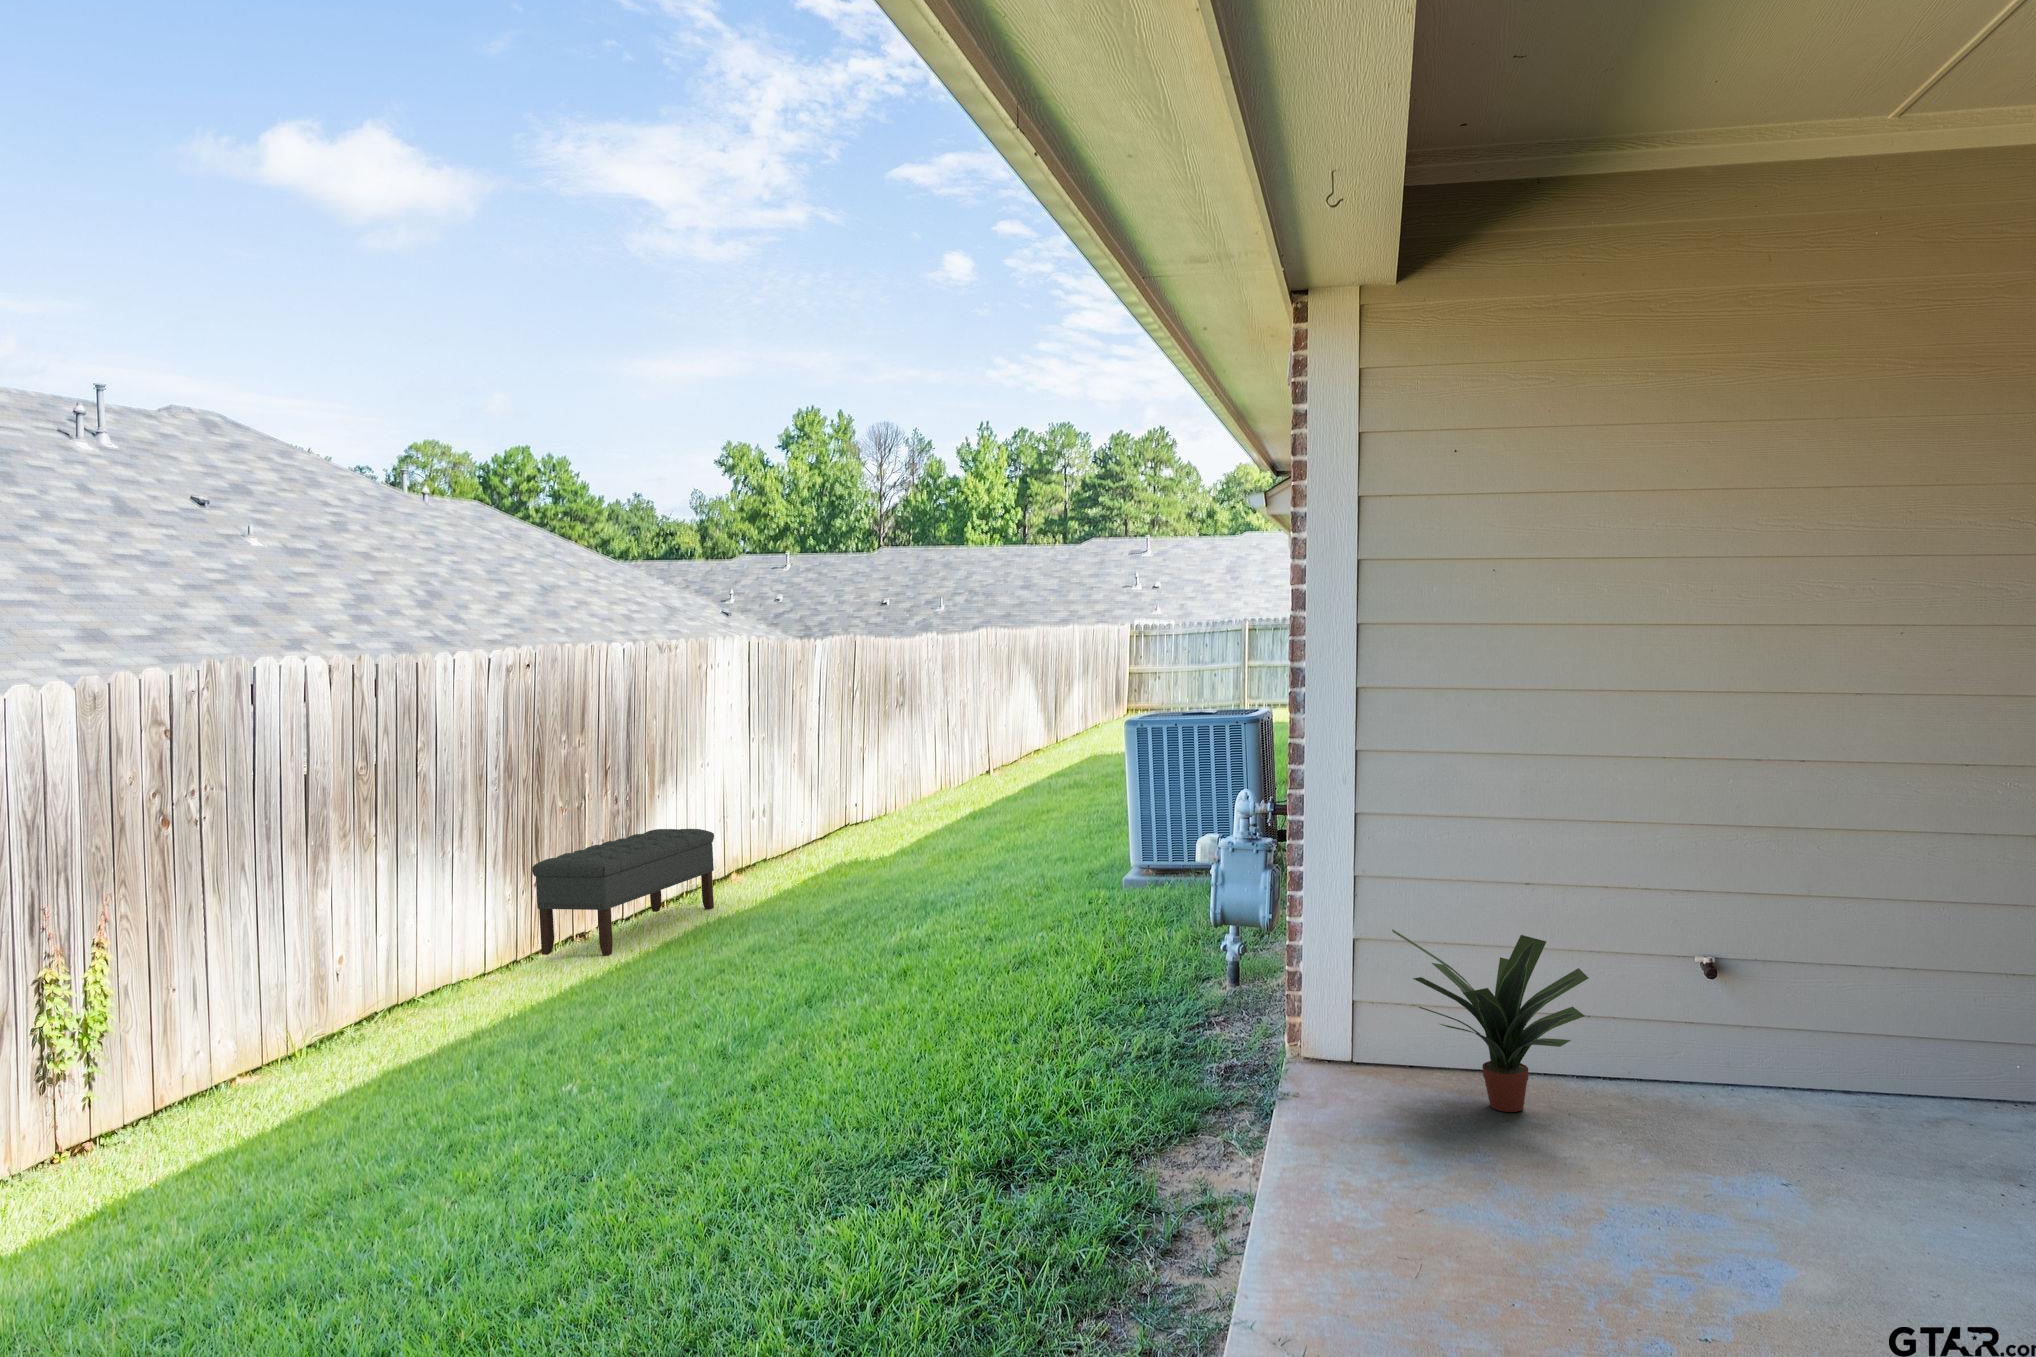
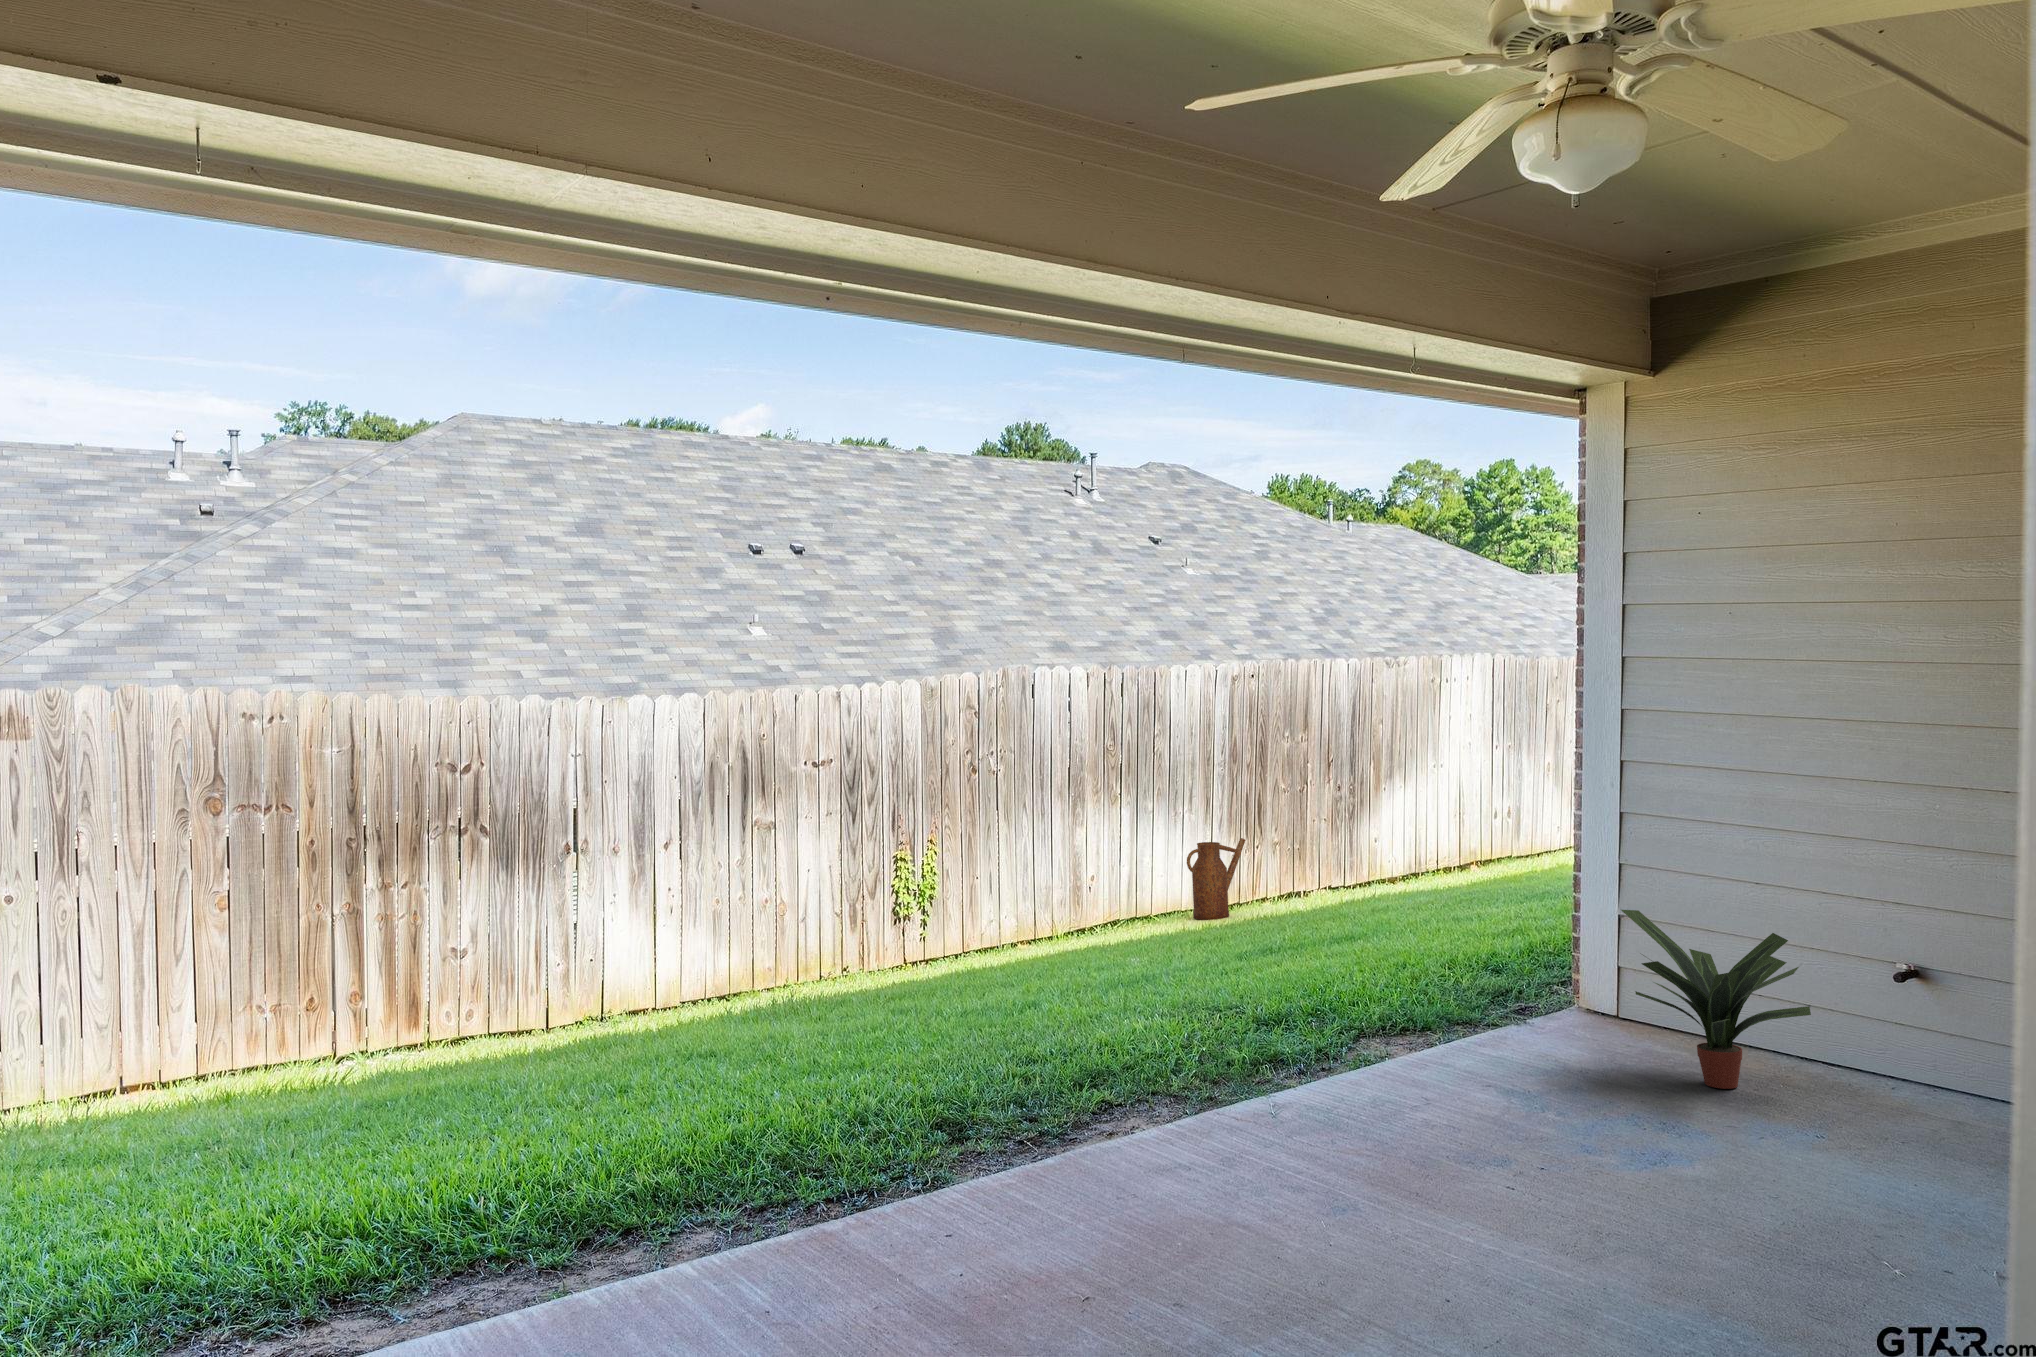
bench: present [532,829,714,956] -> none [1250,817,1420,911]
watering can: none [469,874,534,989] -> present [1187,838,1245,920]

